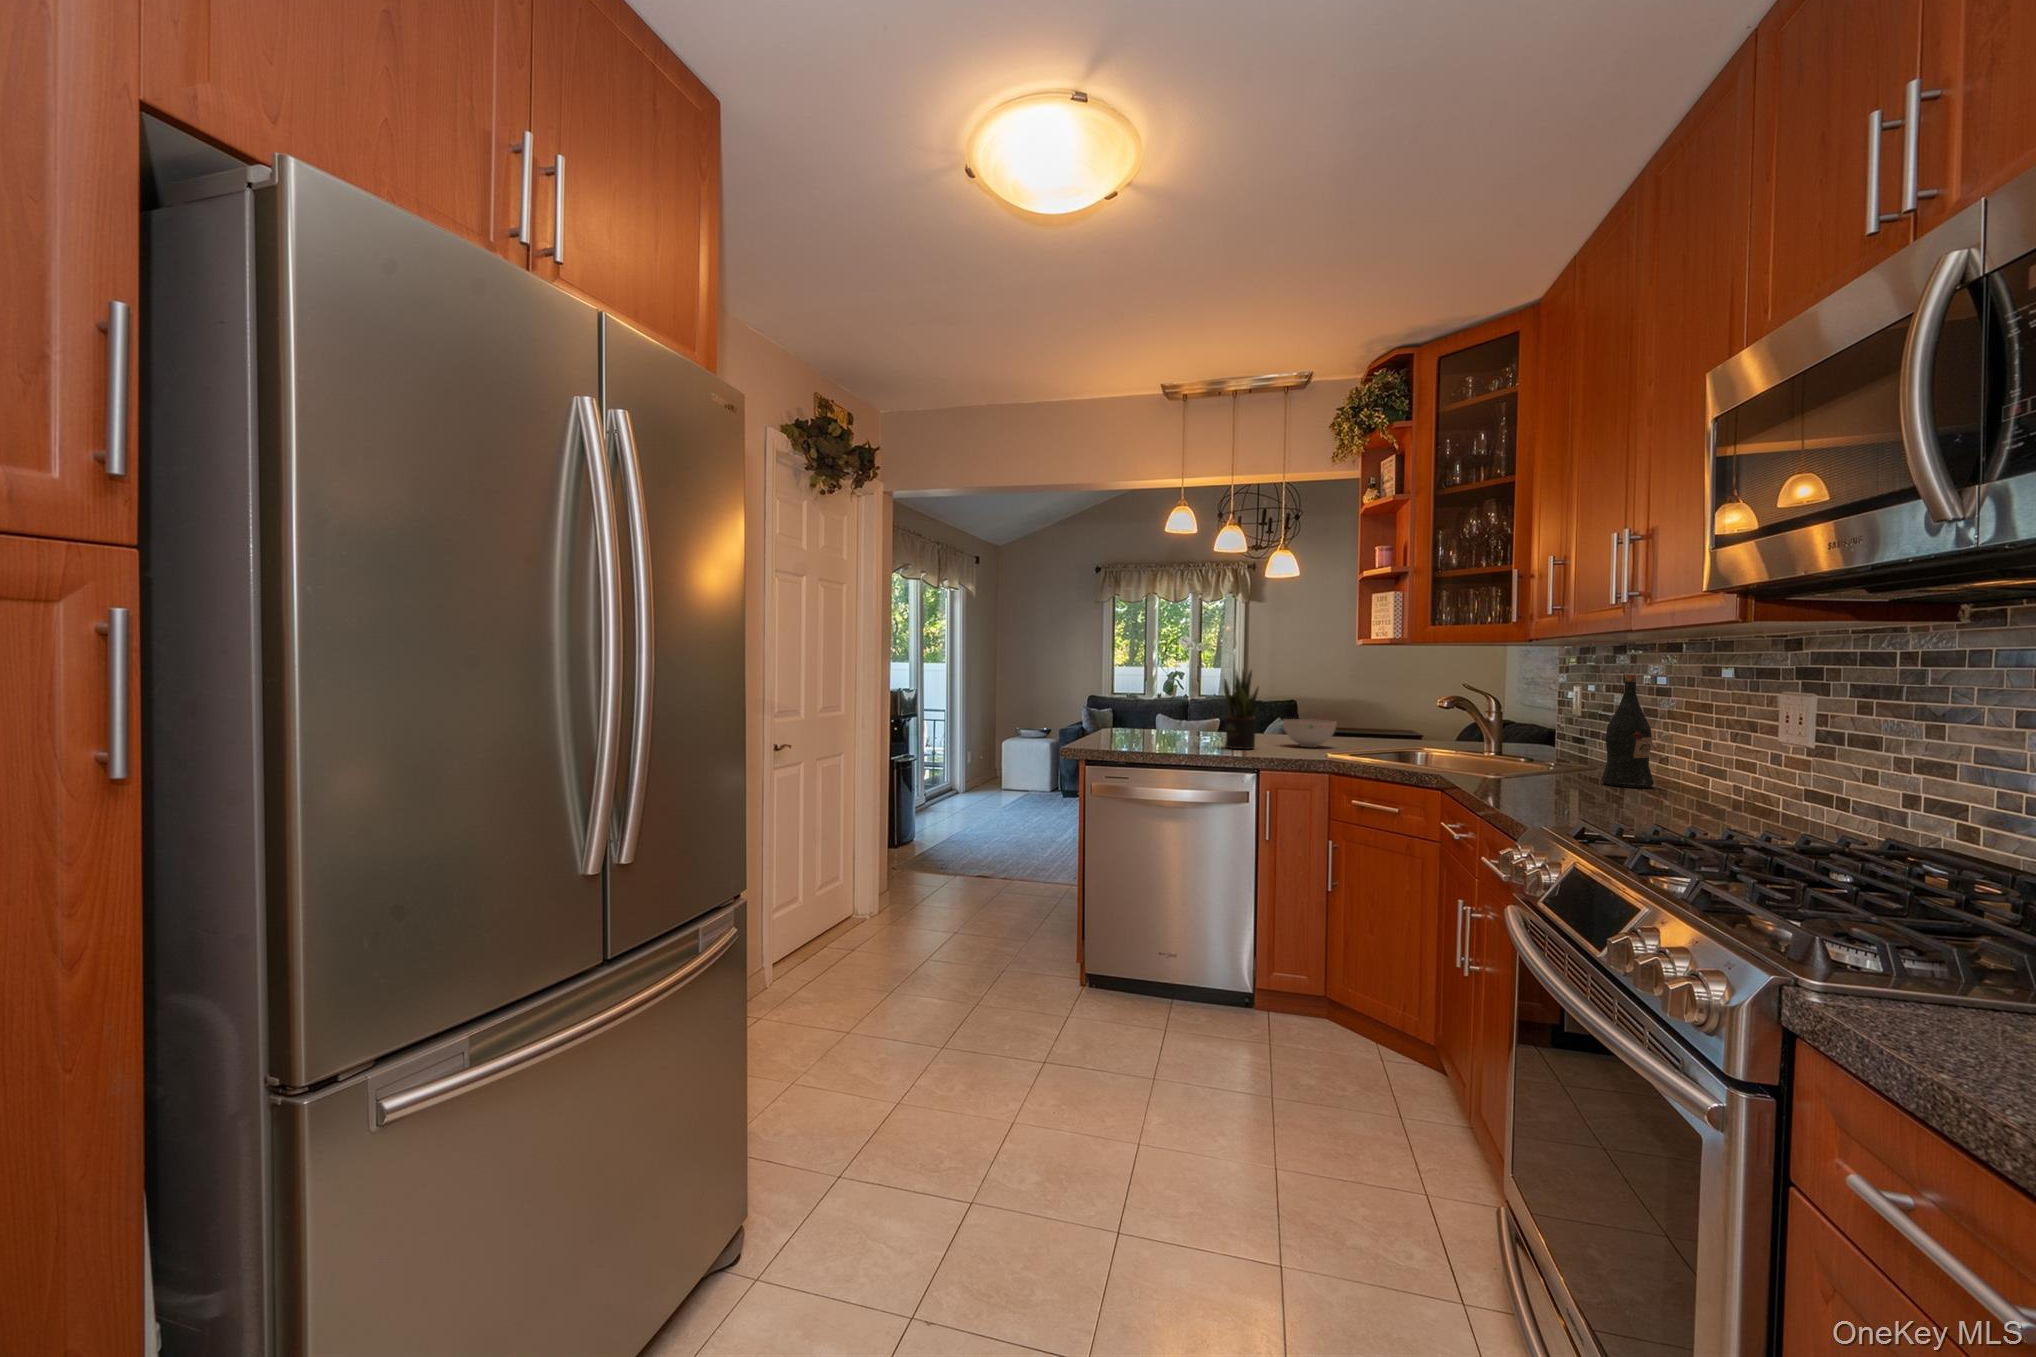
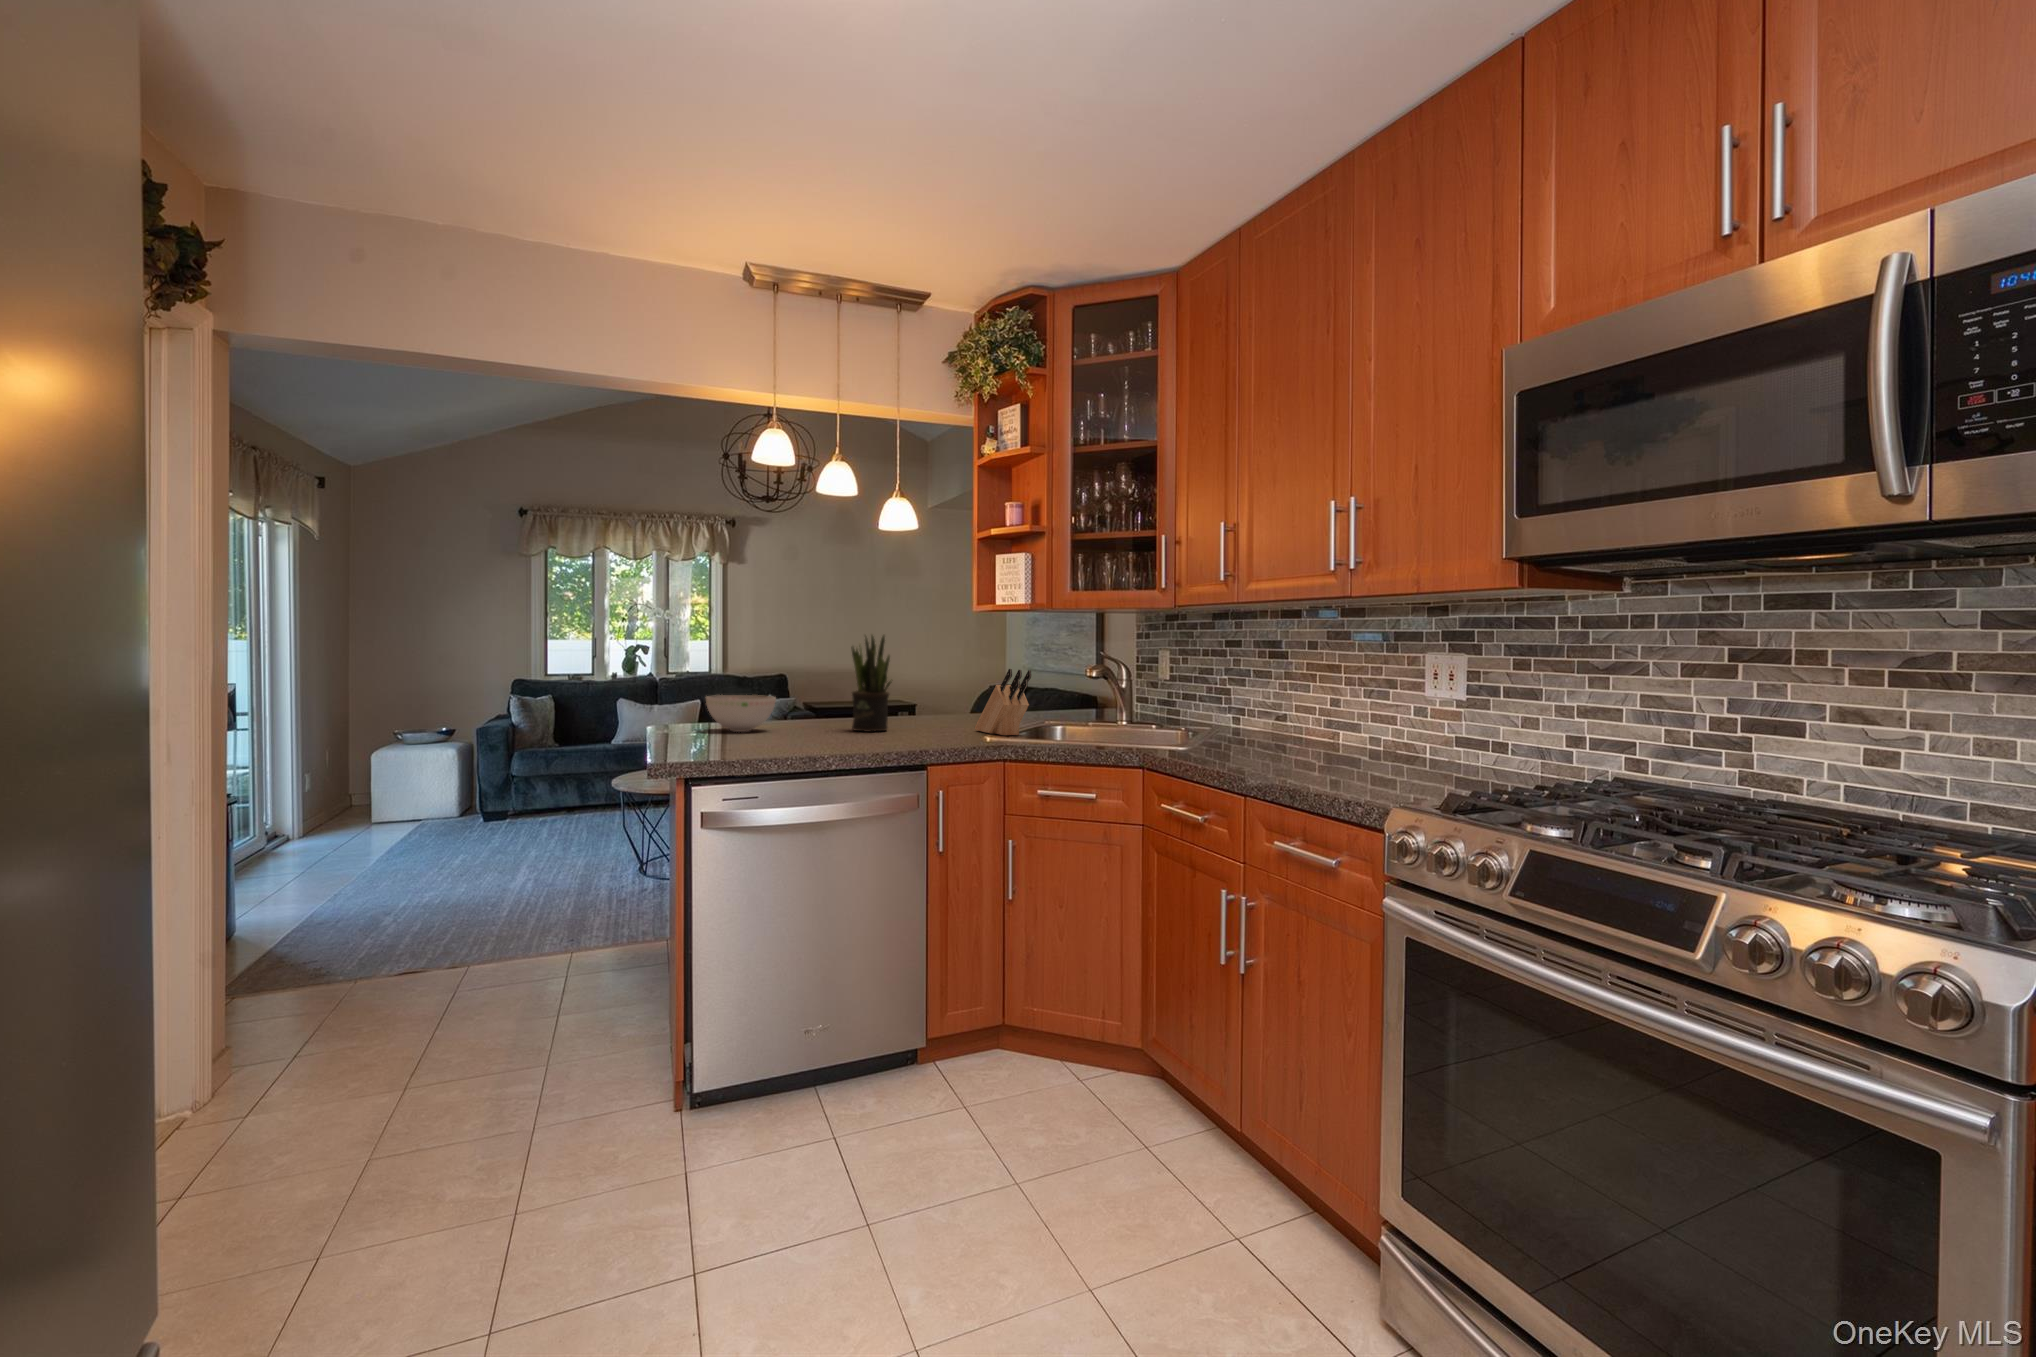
wine bottle: present [1601,674,1654,788] -> none [1254,639,1296,746]
knife block: none [1333,700,1369,759] -> present [975,669,1031,735]
bowl: present [1283,719,1337,747] -> present [706,695,776,732]

